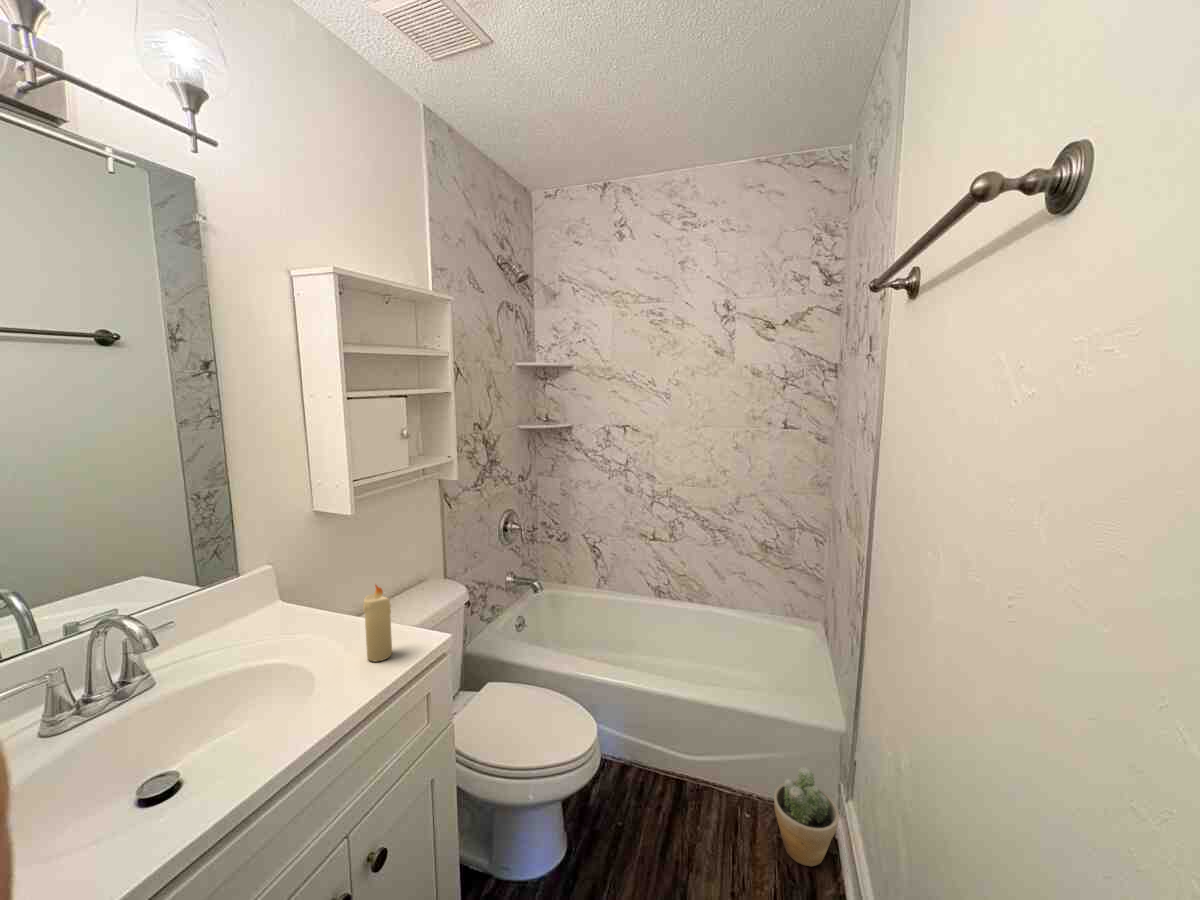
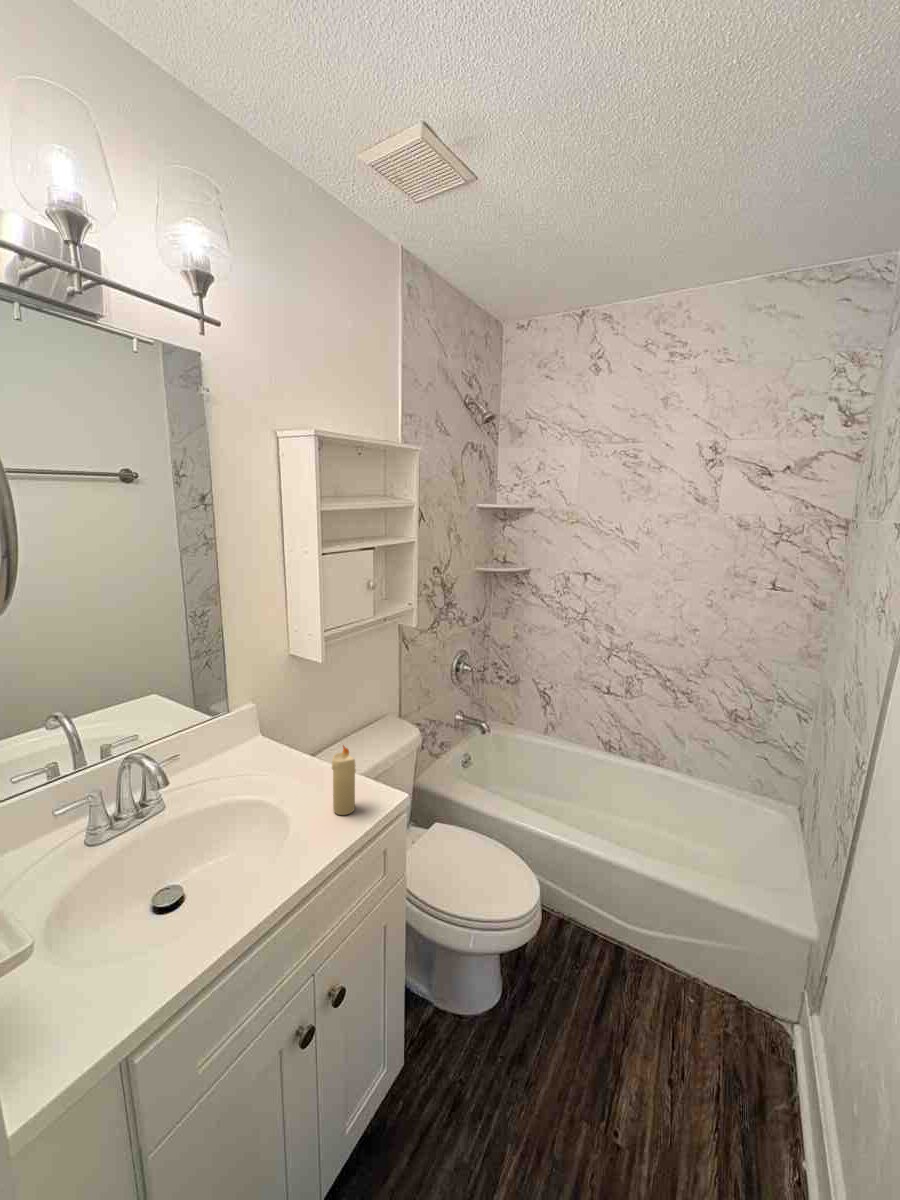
potted plant: present [774,768,840,866] -> none [724,968,800,1072]

